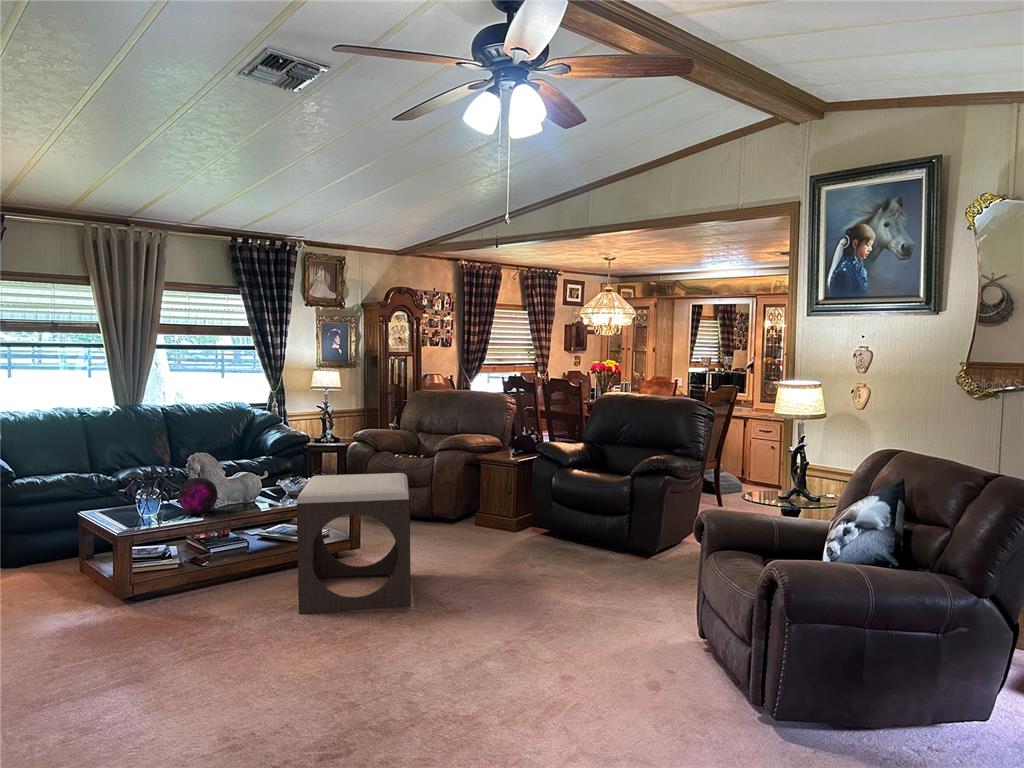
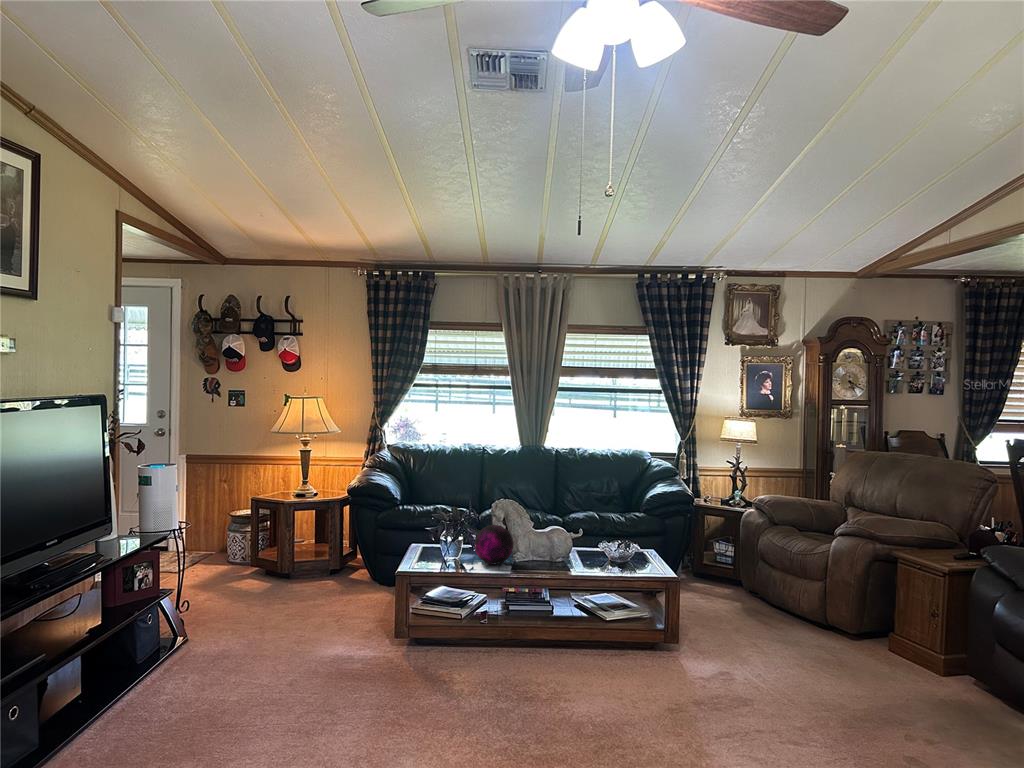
footstool: present [297,473,411,614] -> none [528,541,709,742]

